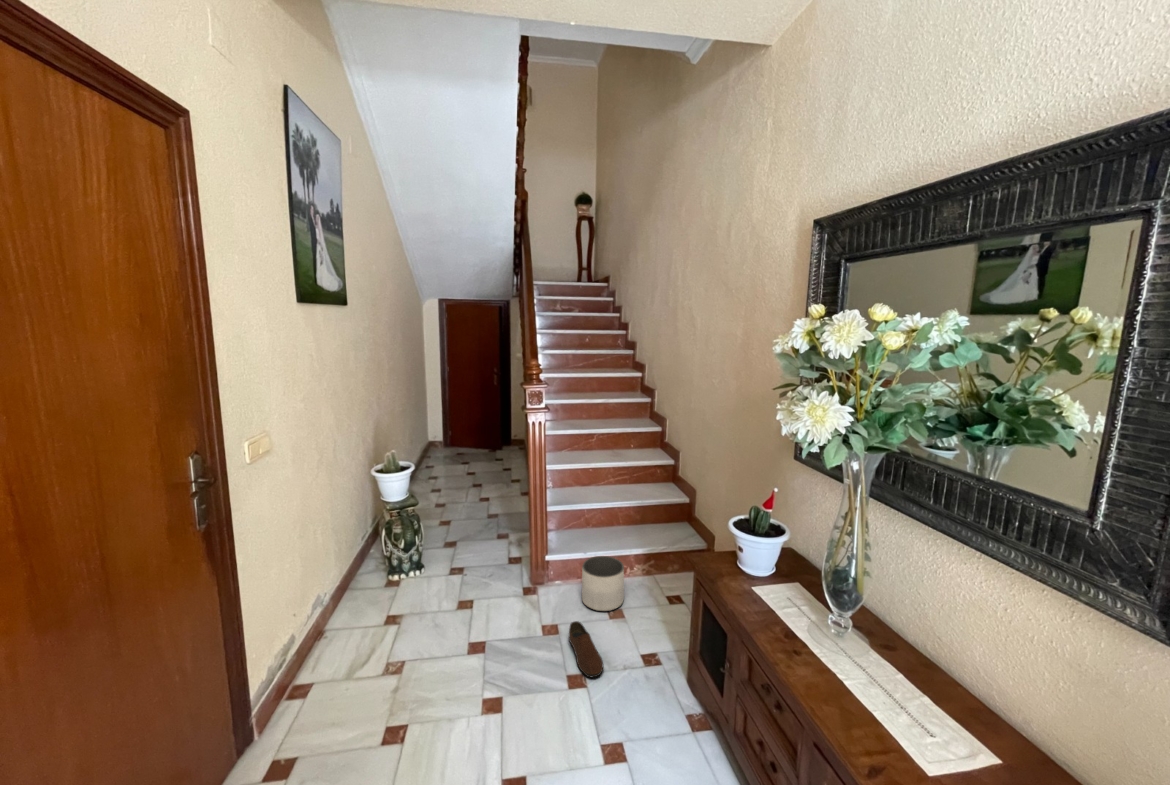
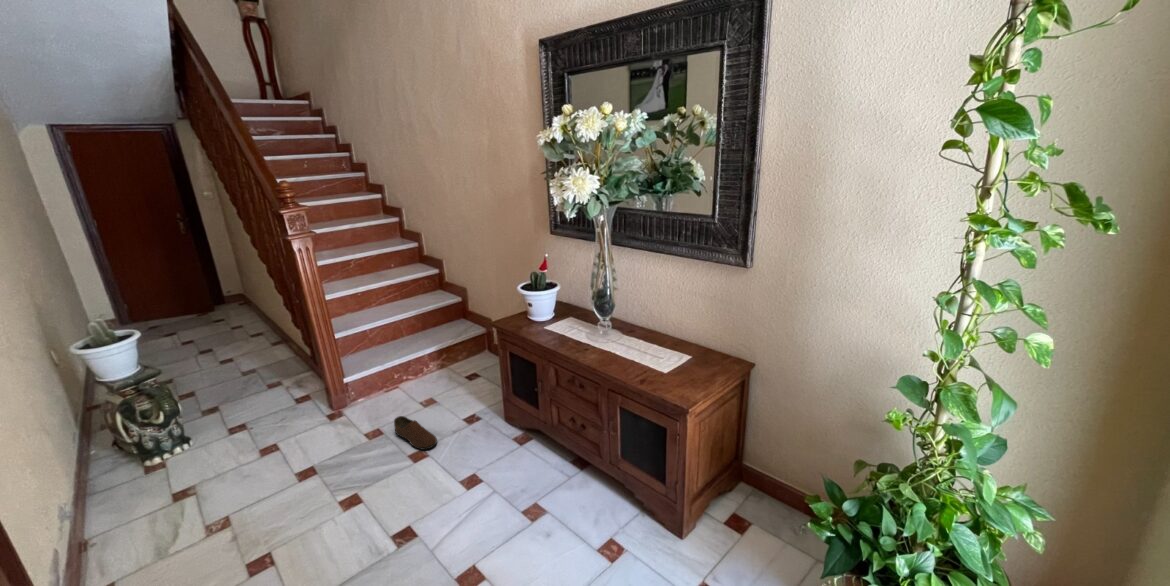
planter: present [582,556,624,611] -> none [385,360,430,407]

